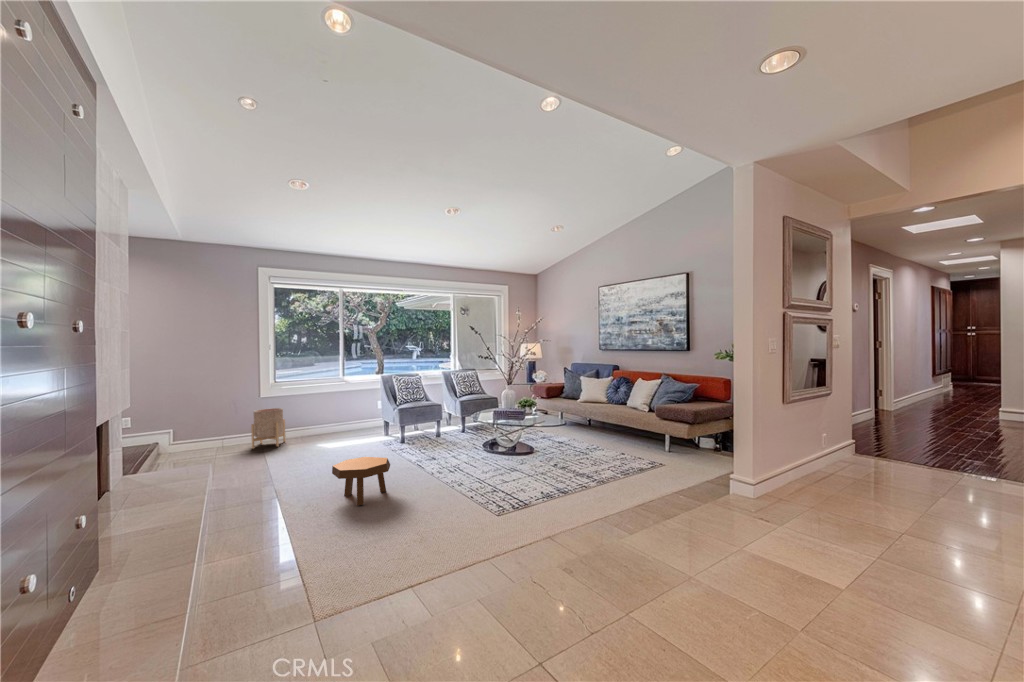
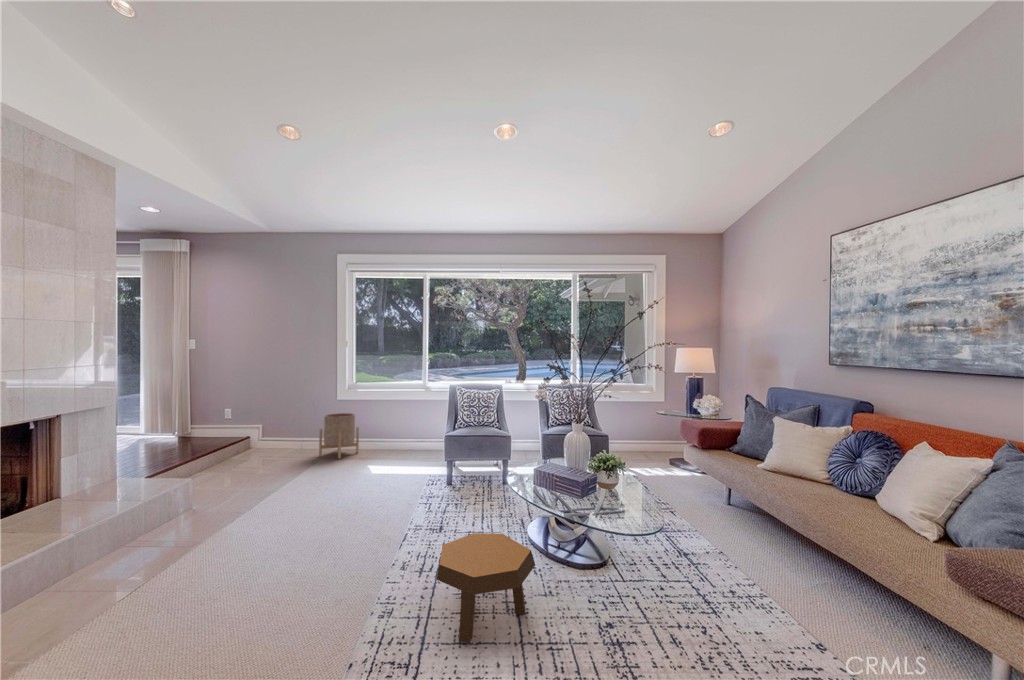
footstool: present [332,457,390,505] -> present [437,533,535,644]

